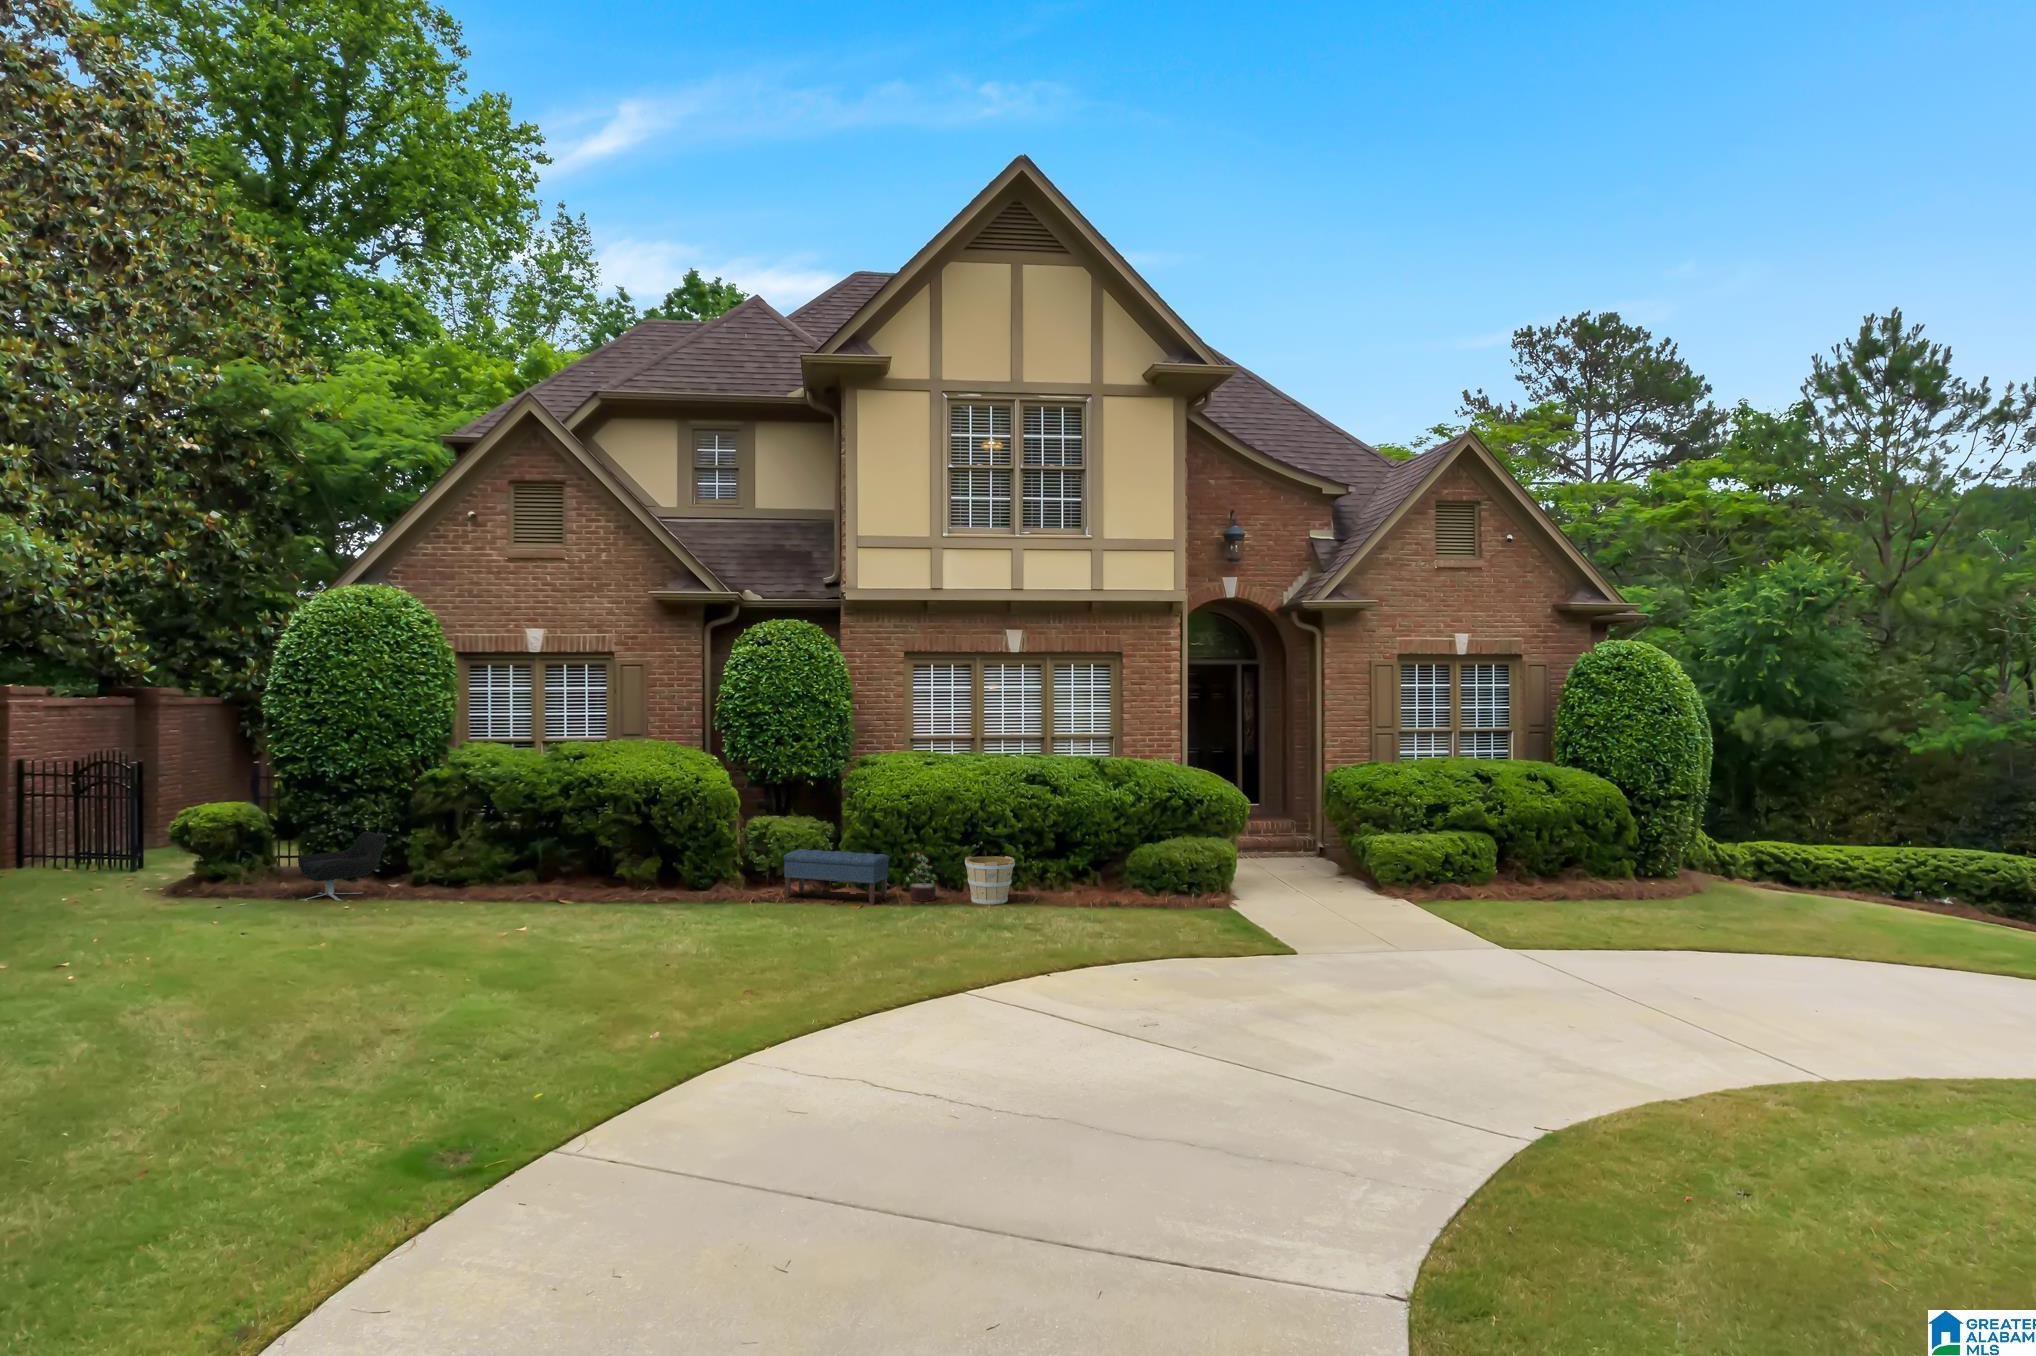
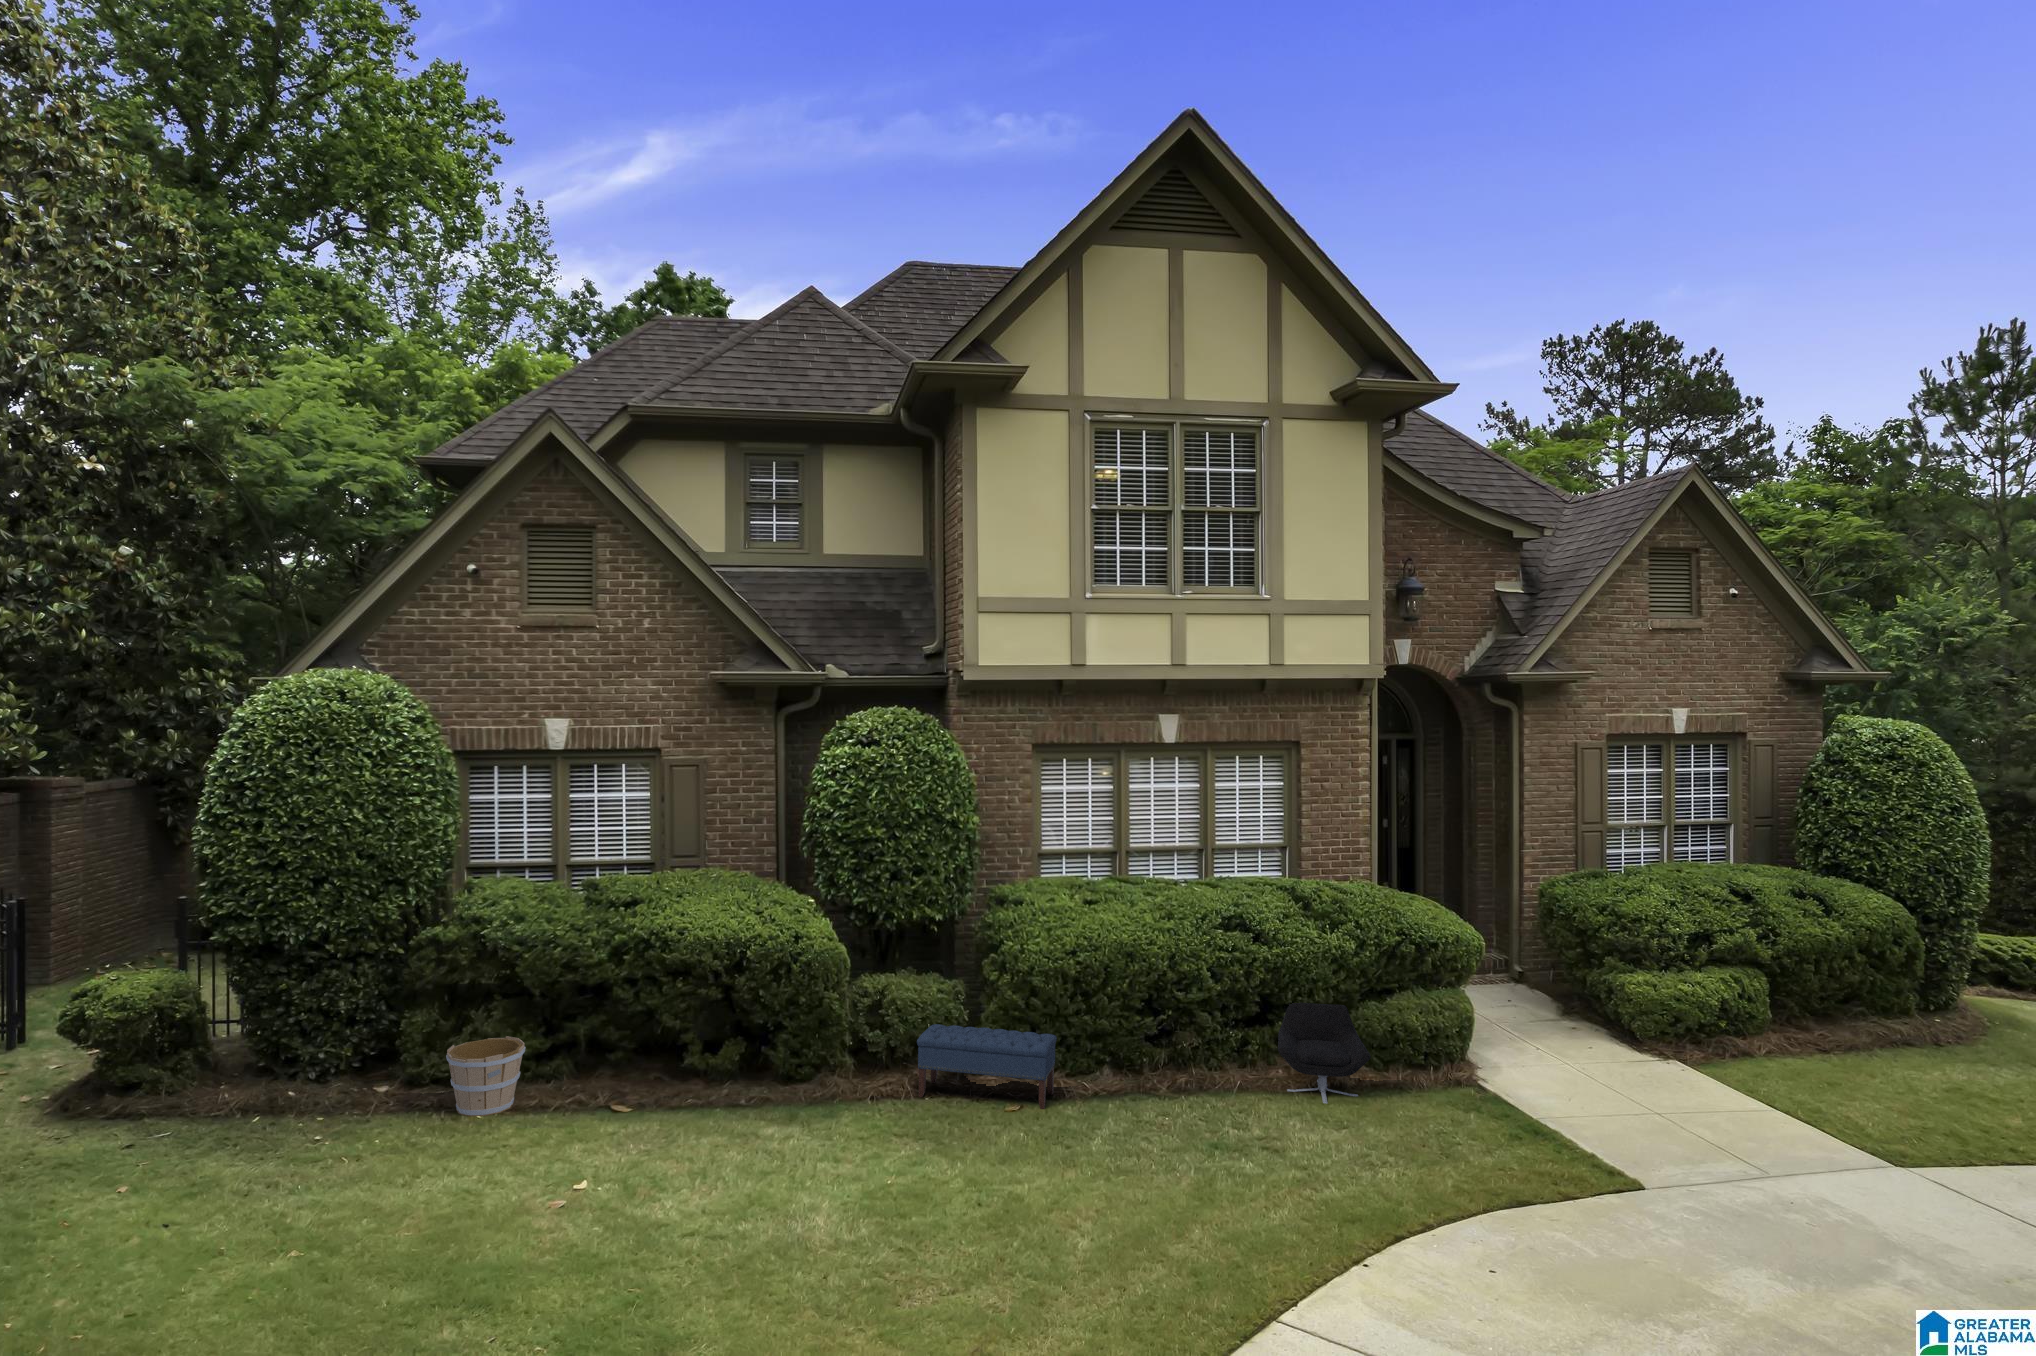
lounge chair: present [298,831,386,901] -> present [1278,1003,1371,1103]
decorative plant: present [908,852,936,902] -> none [1075,1027,1120,1098]
wooden bucket: present [965,856,1015,905] -> present [446,1036,526,1116]

